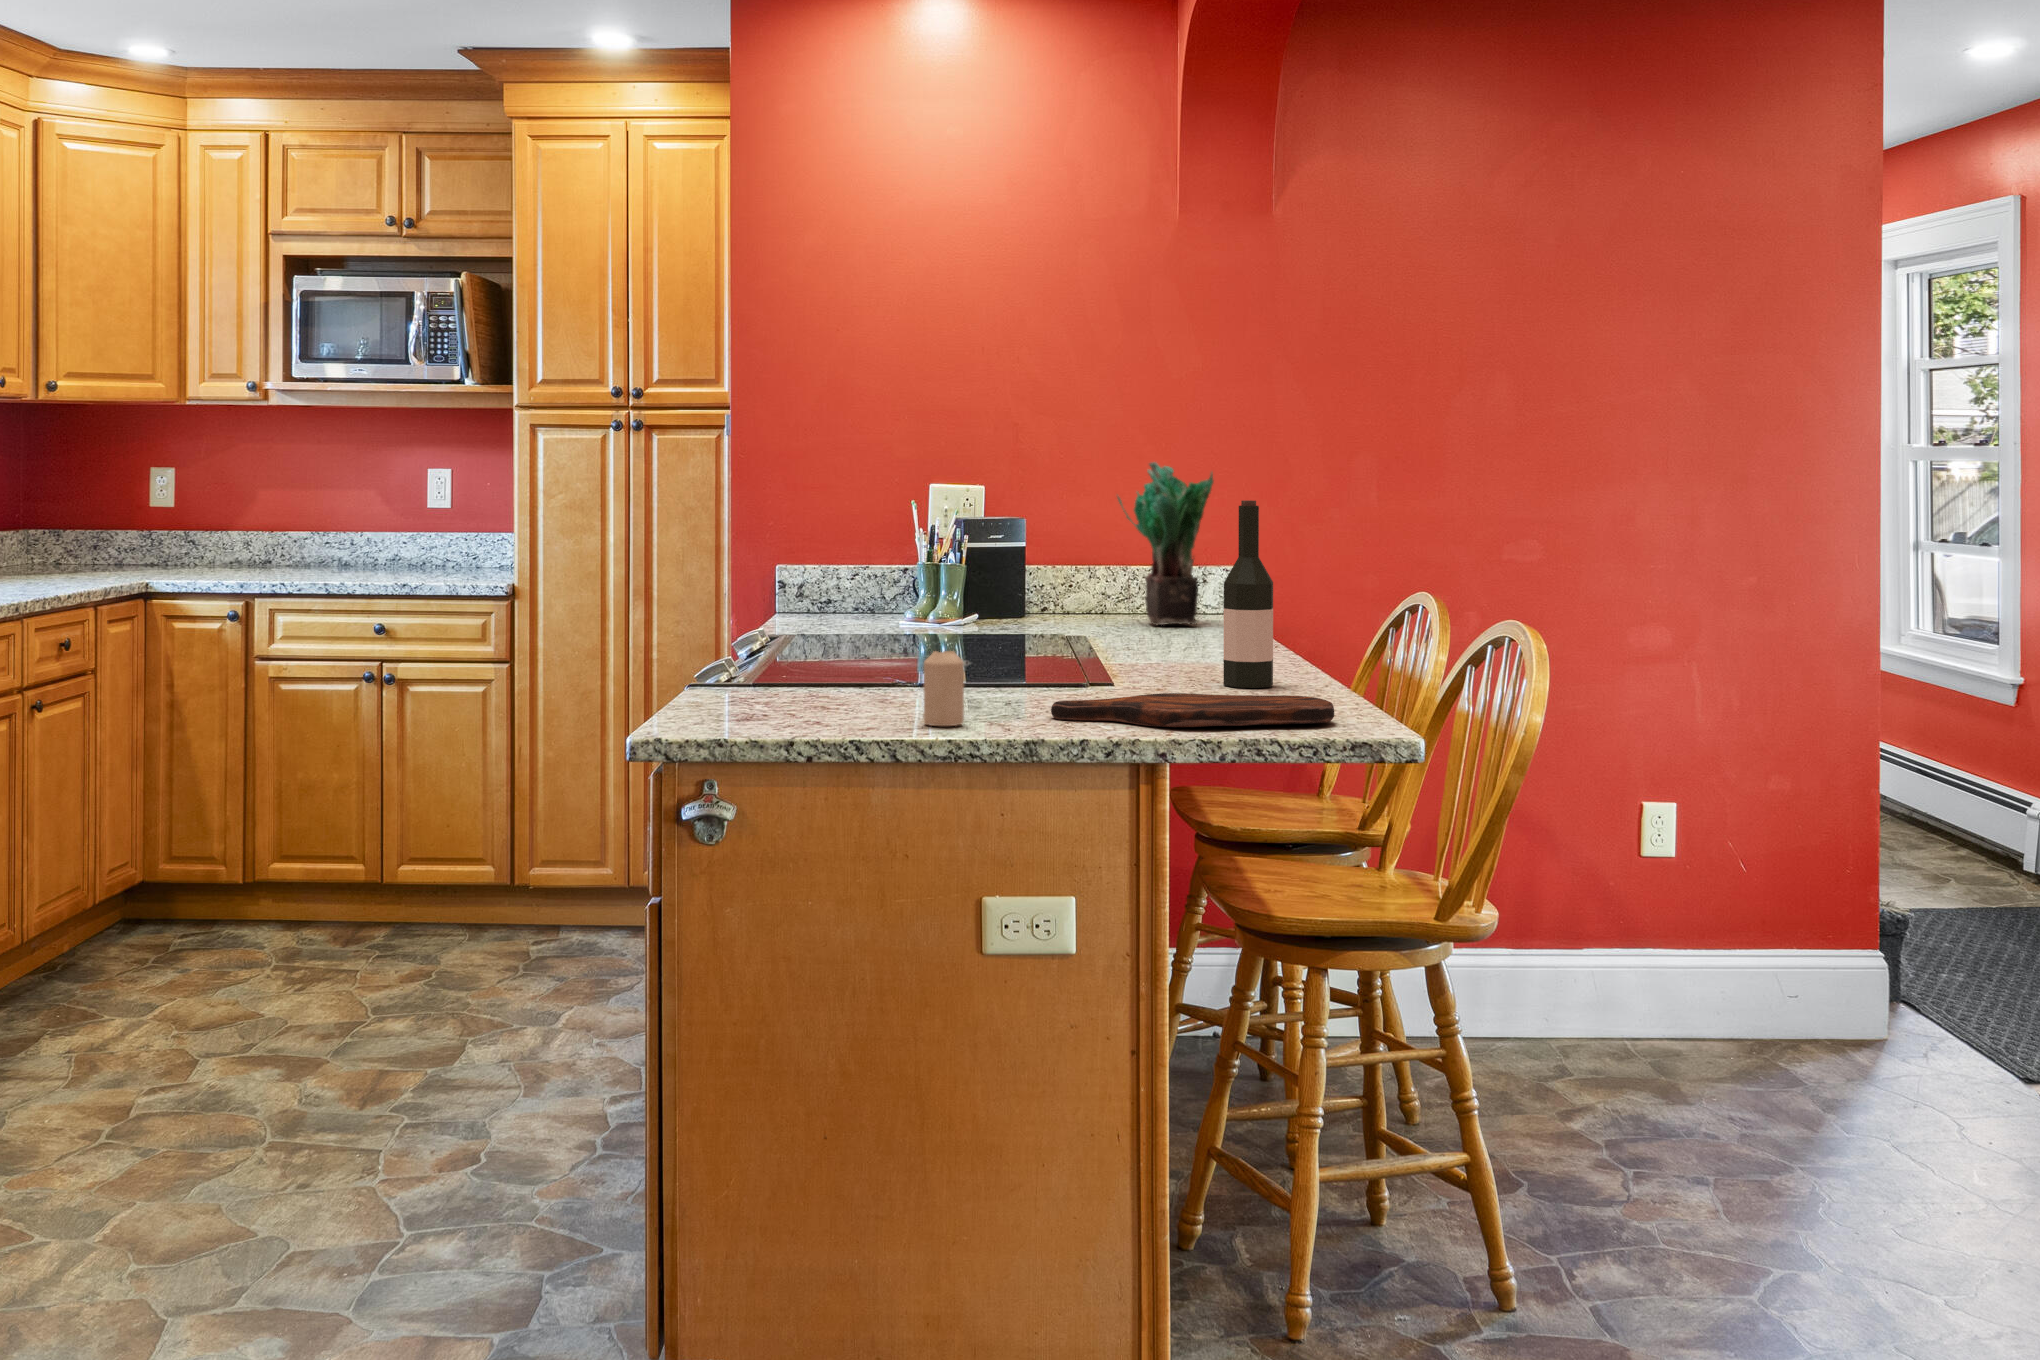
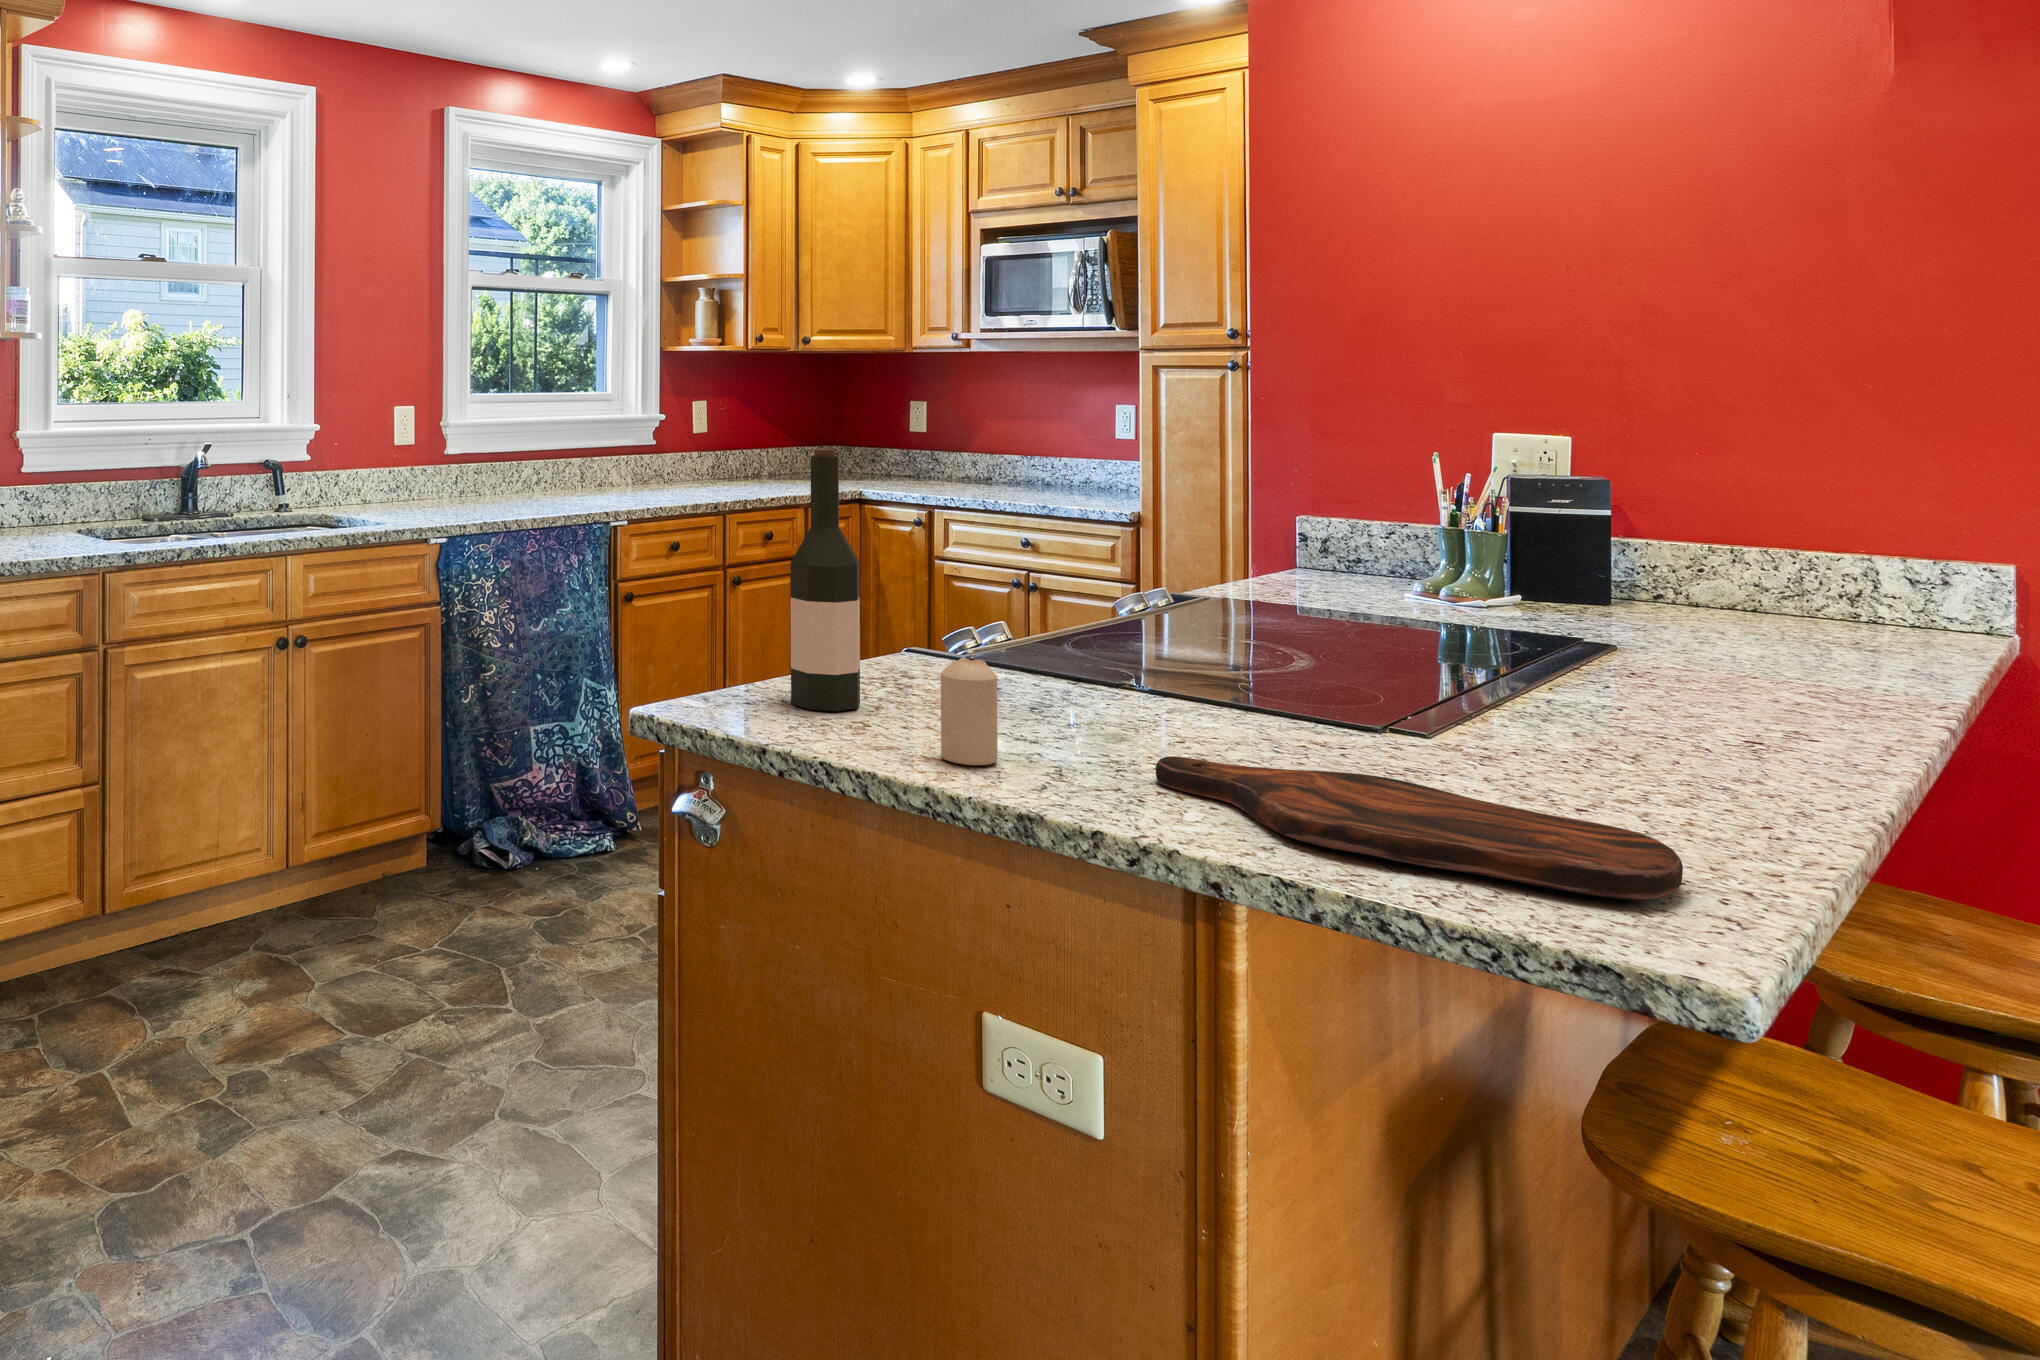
potted plant: present [1117,462,1214,625] -> none [1731,409,1915,649]
wine bottle: present [1223,500,1273,688] -> present [791,449,860,711]

